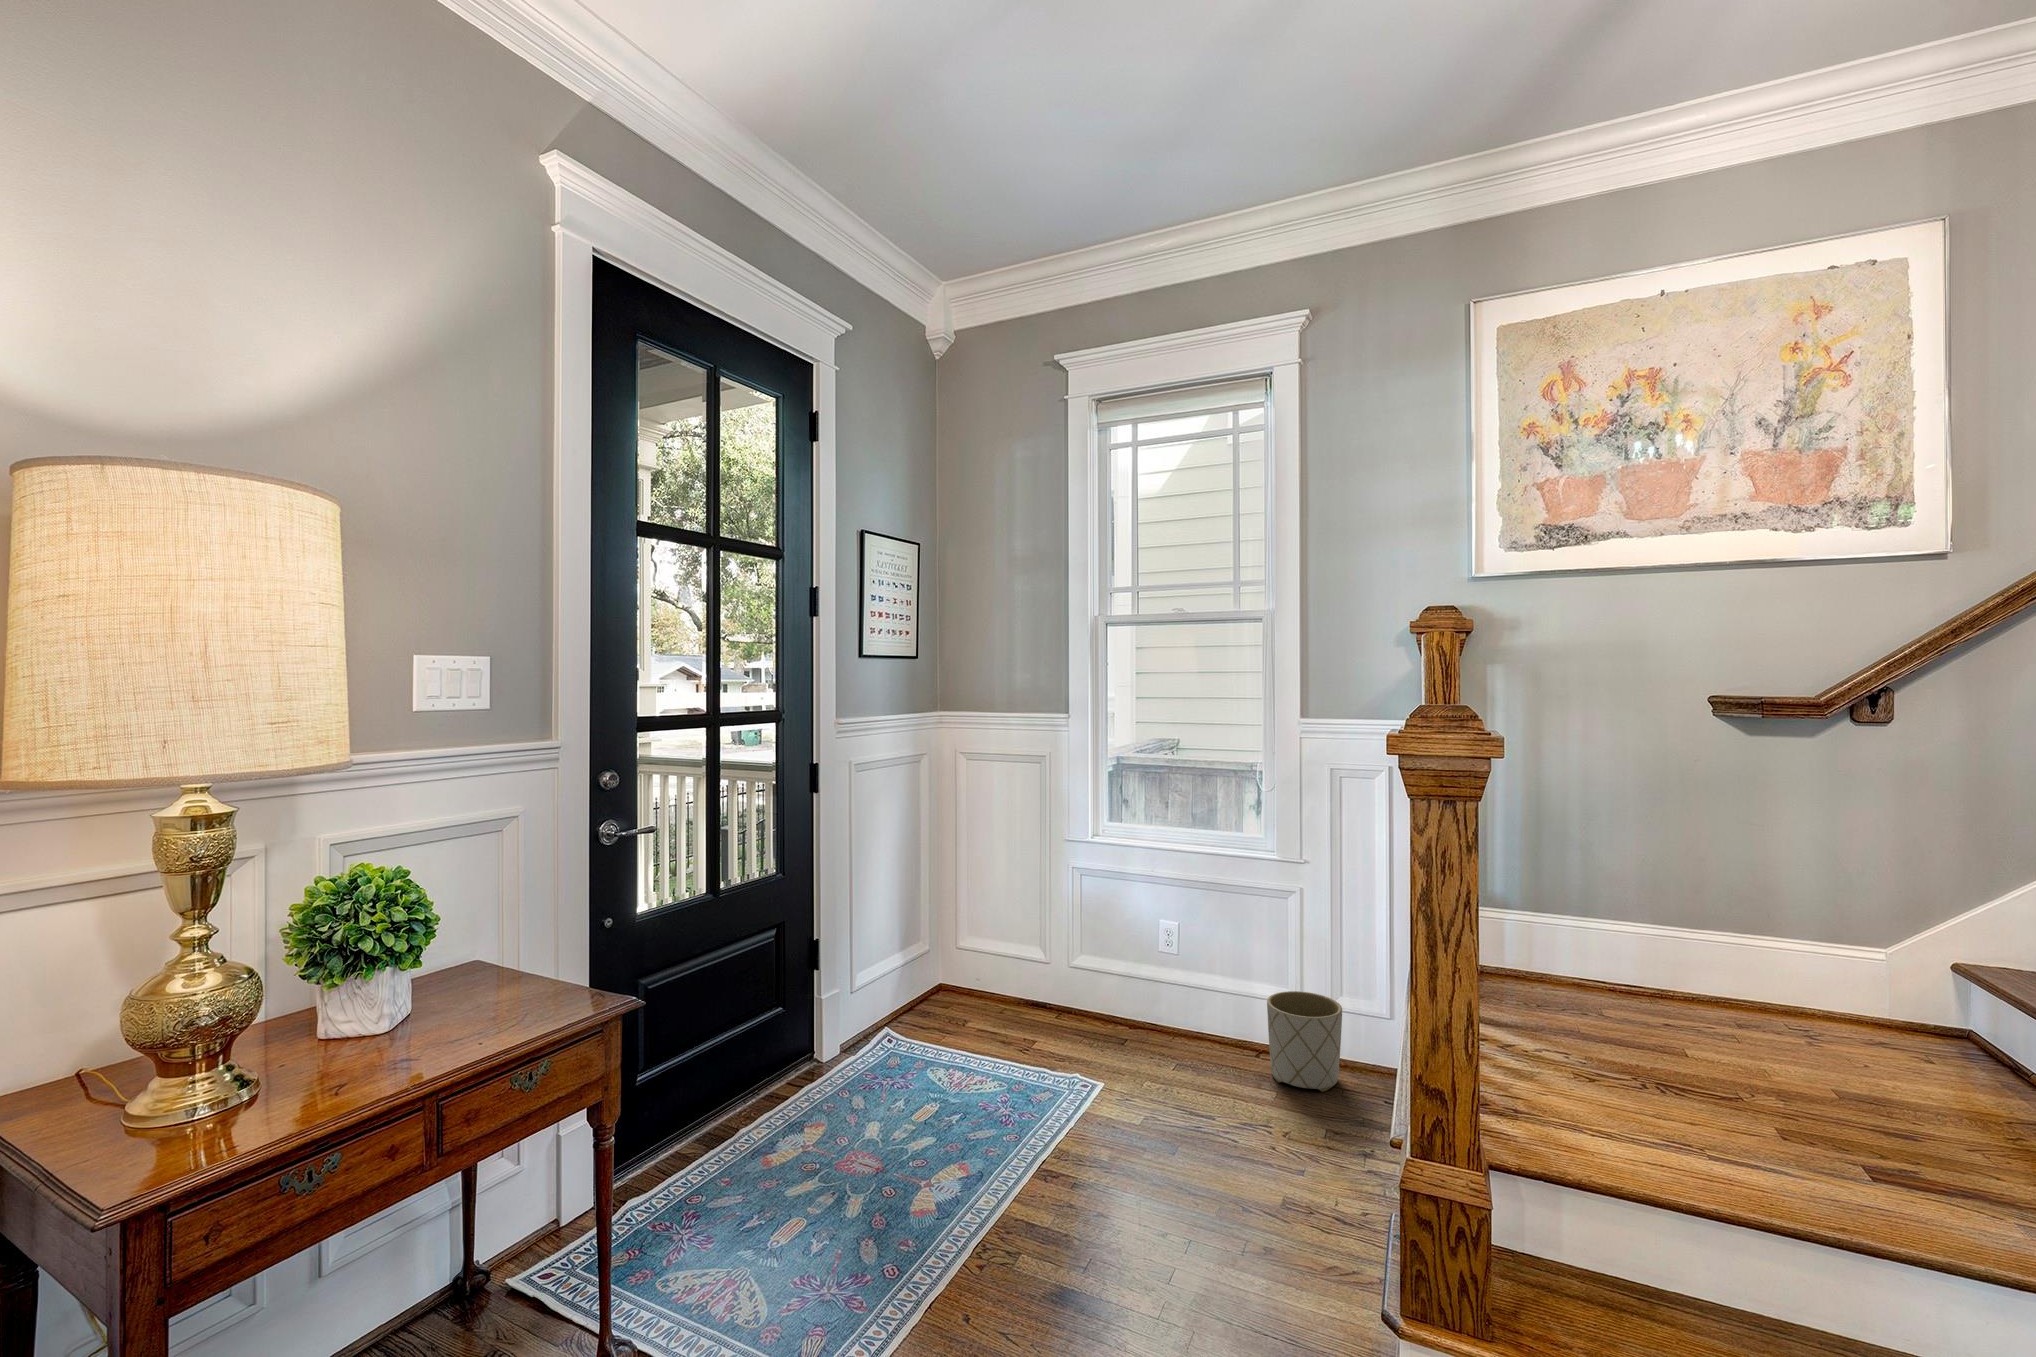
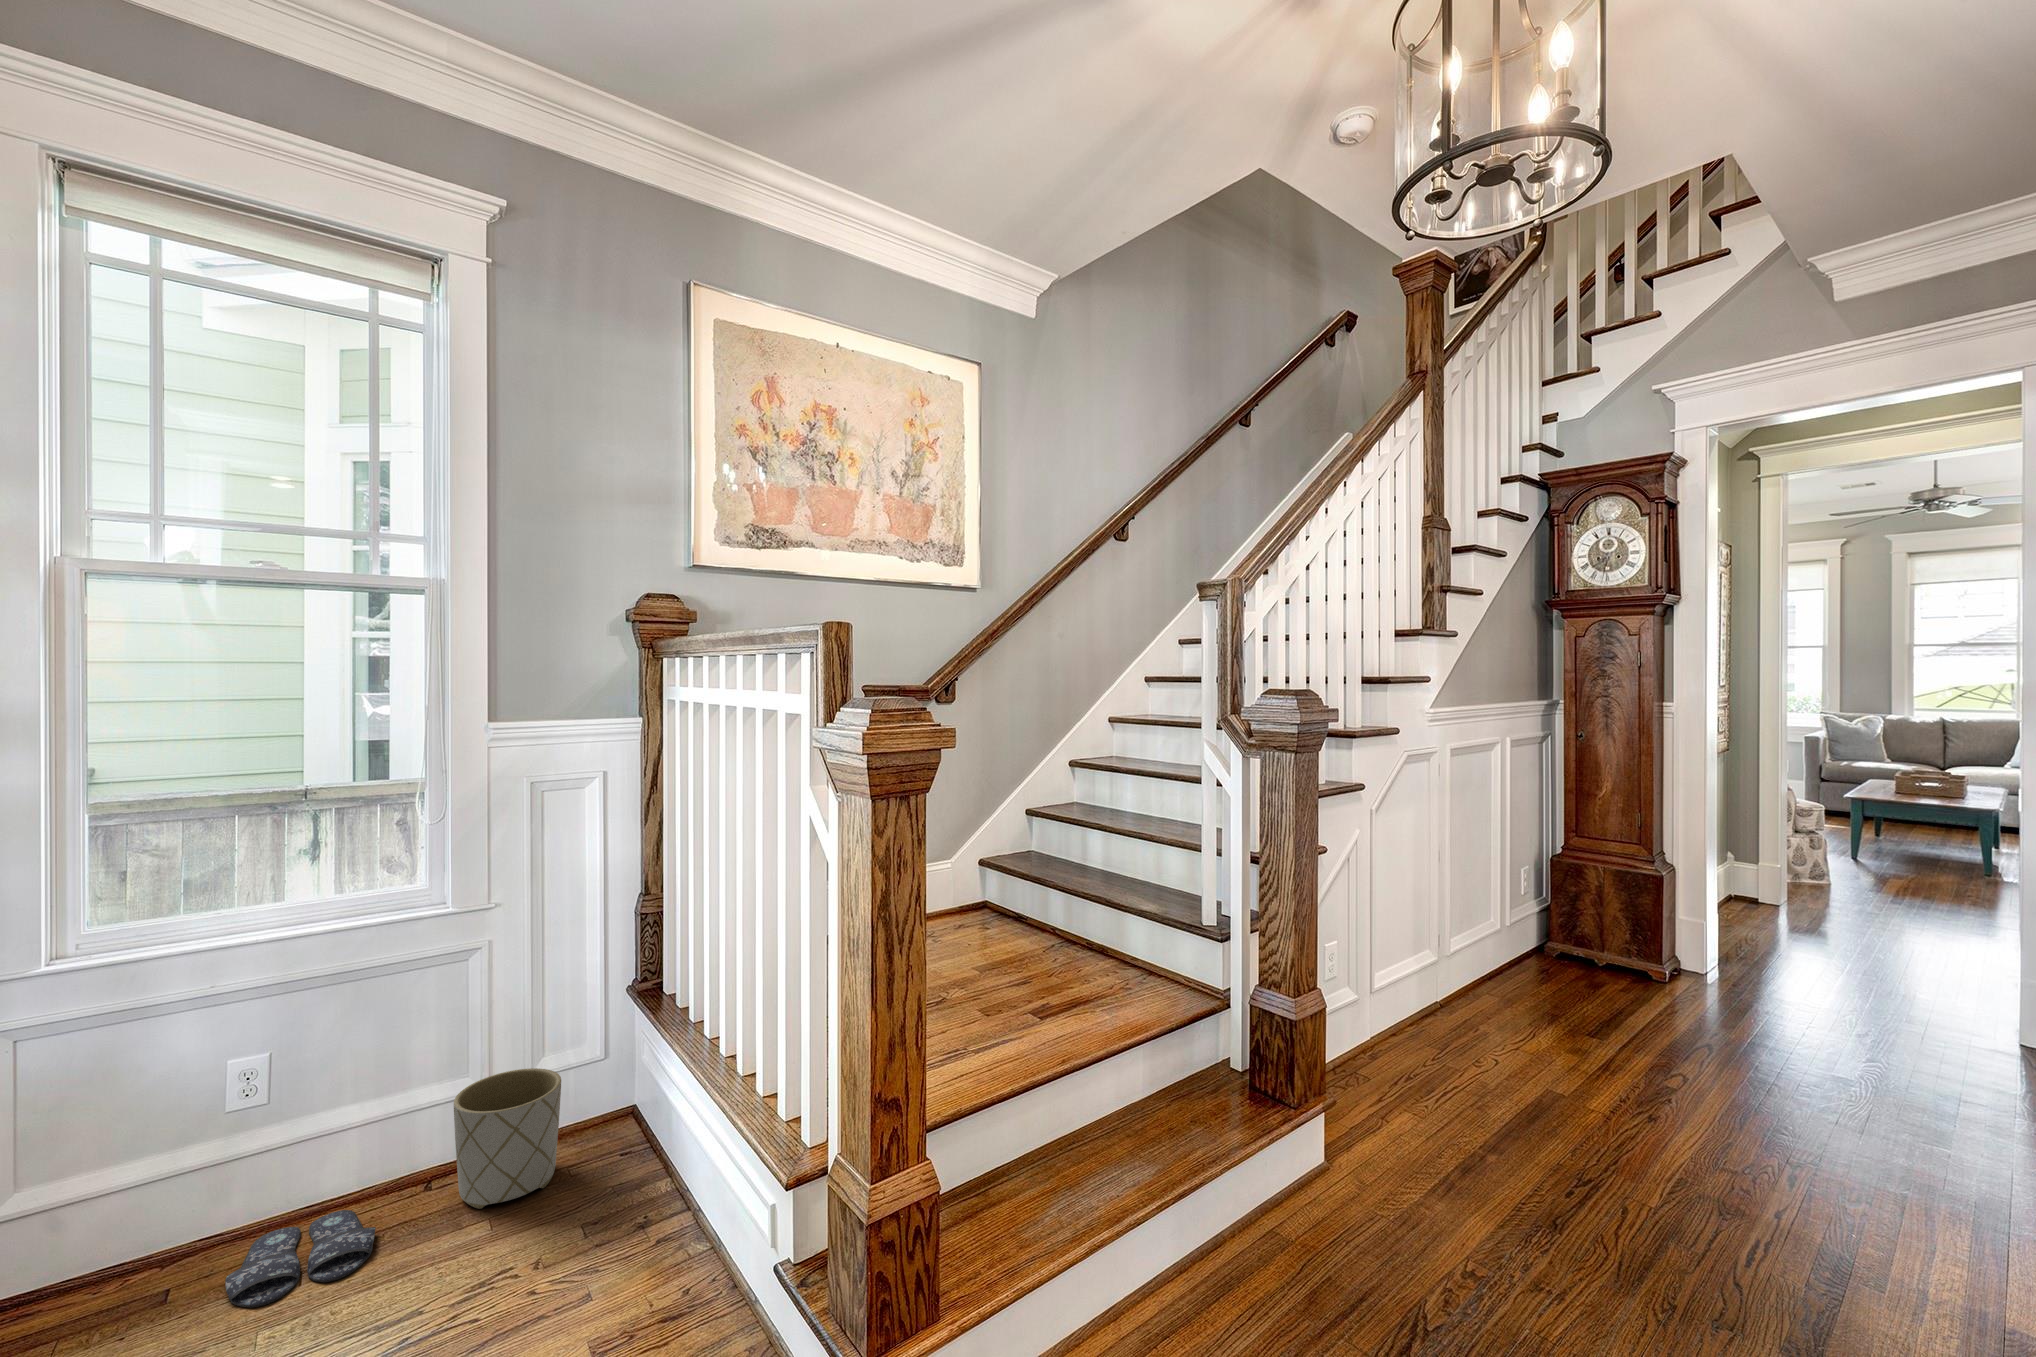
slippers: none [1143,1036,1220,1077] -> present [225,1210,376,1308]

